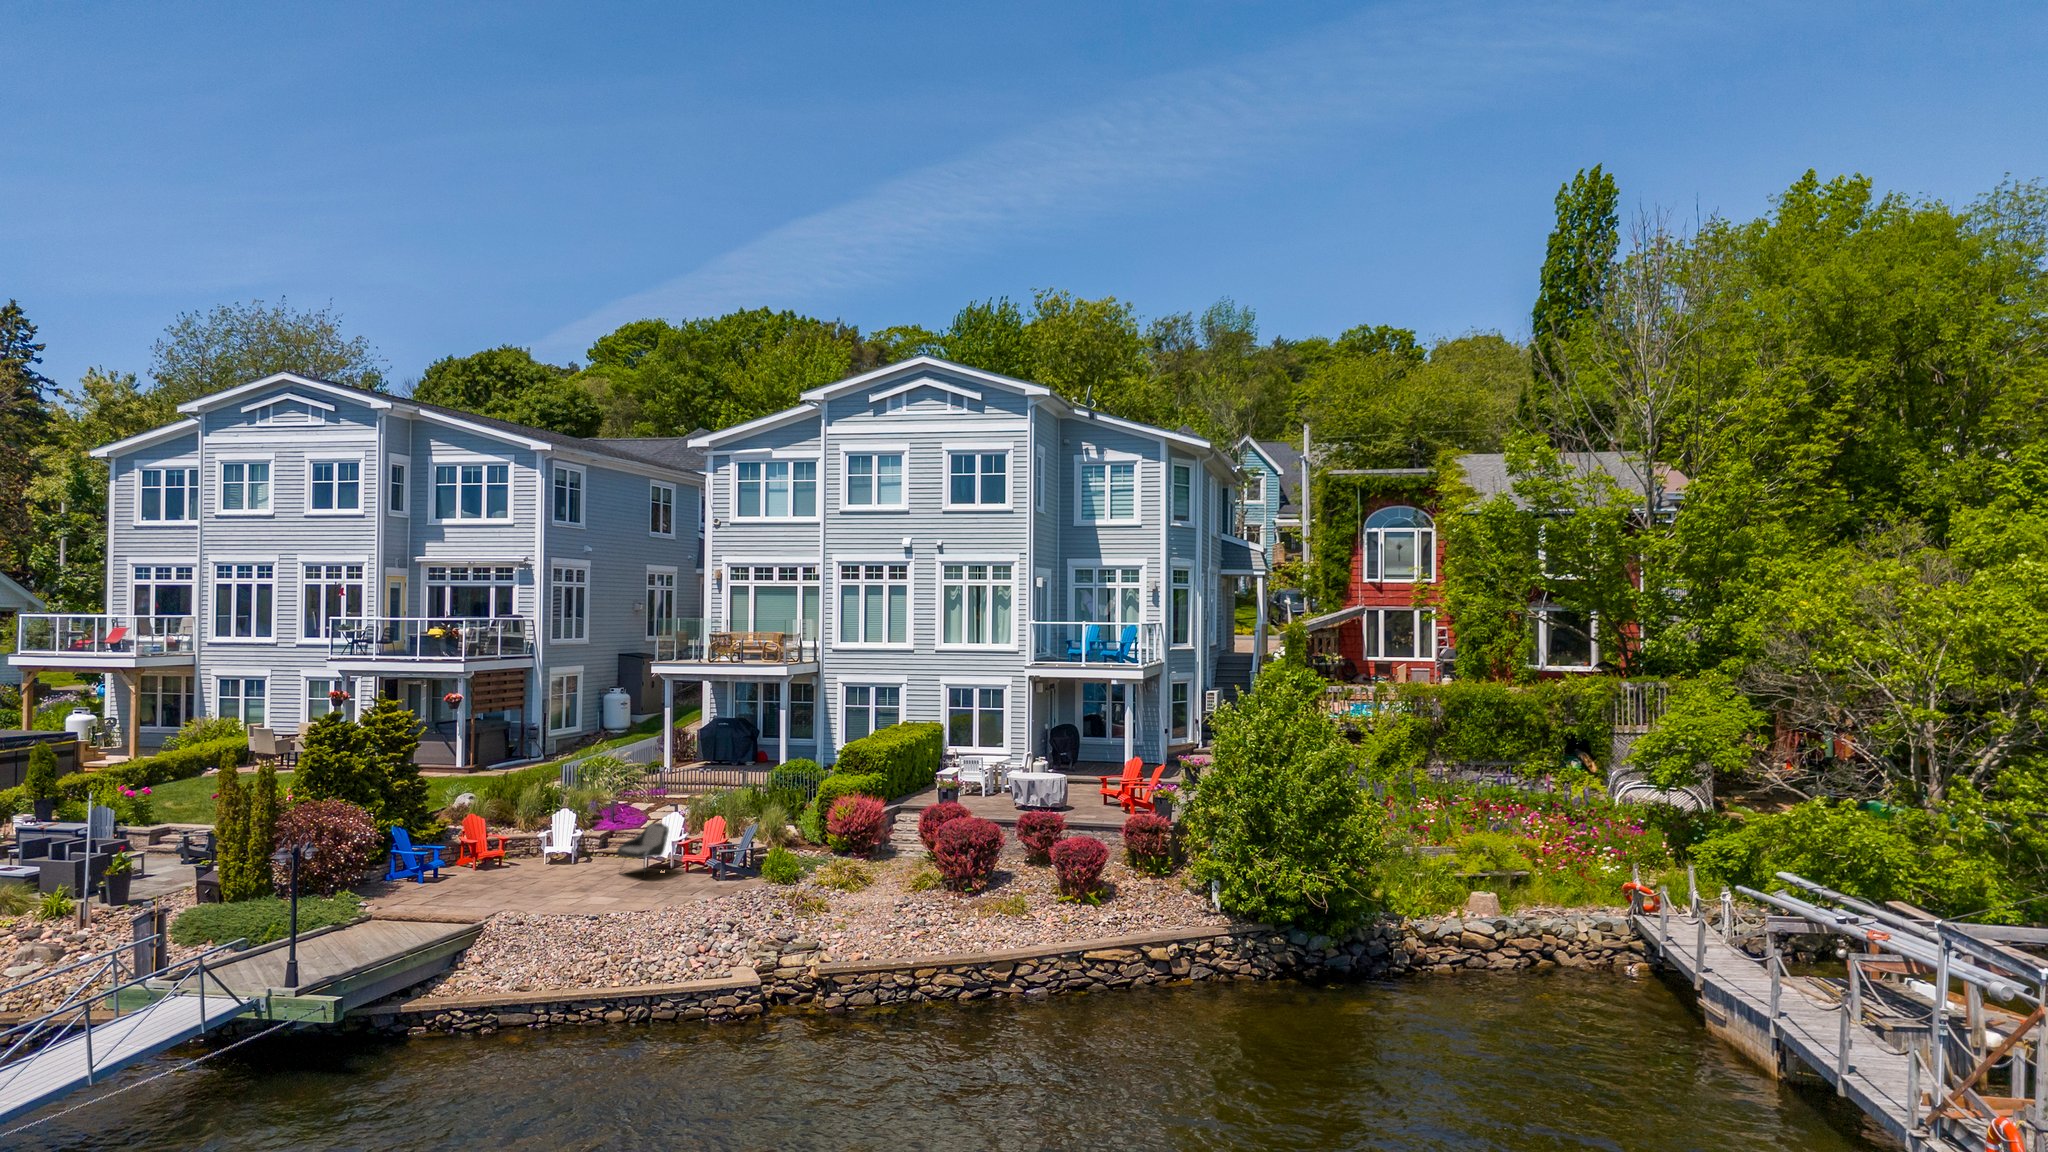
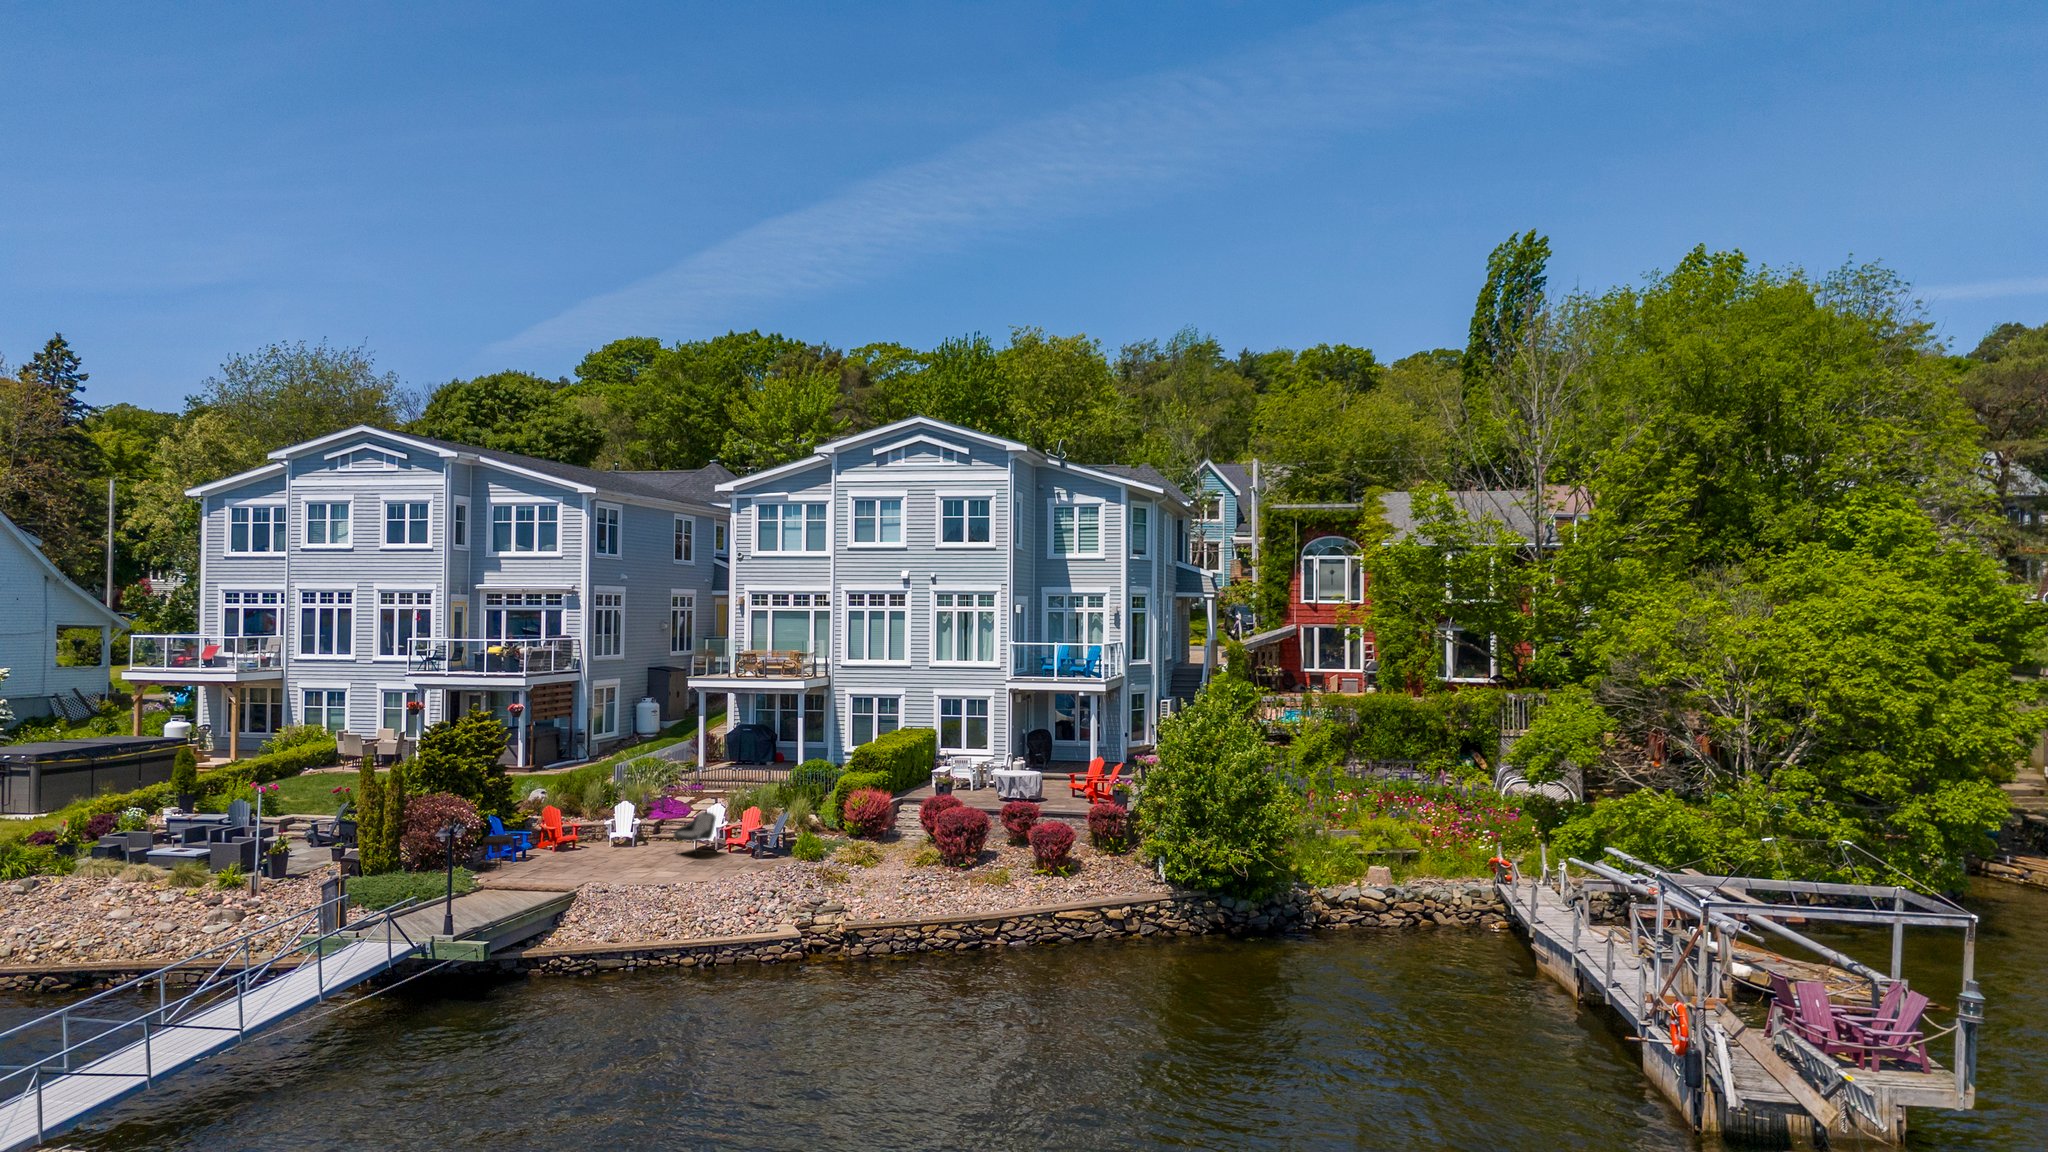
side table: none [378,850,419,894] -> present [483,834,514,869]

